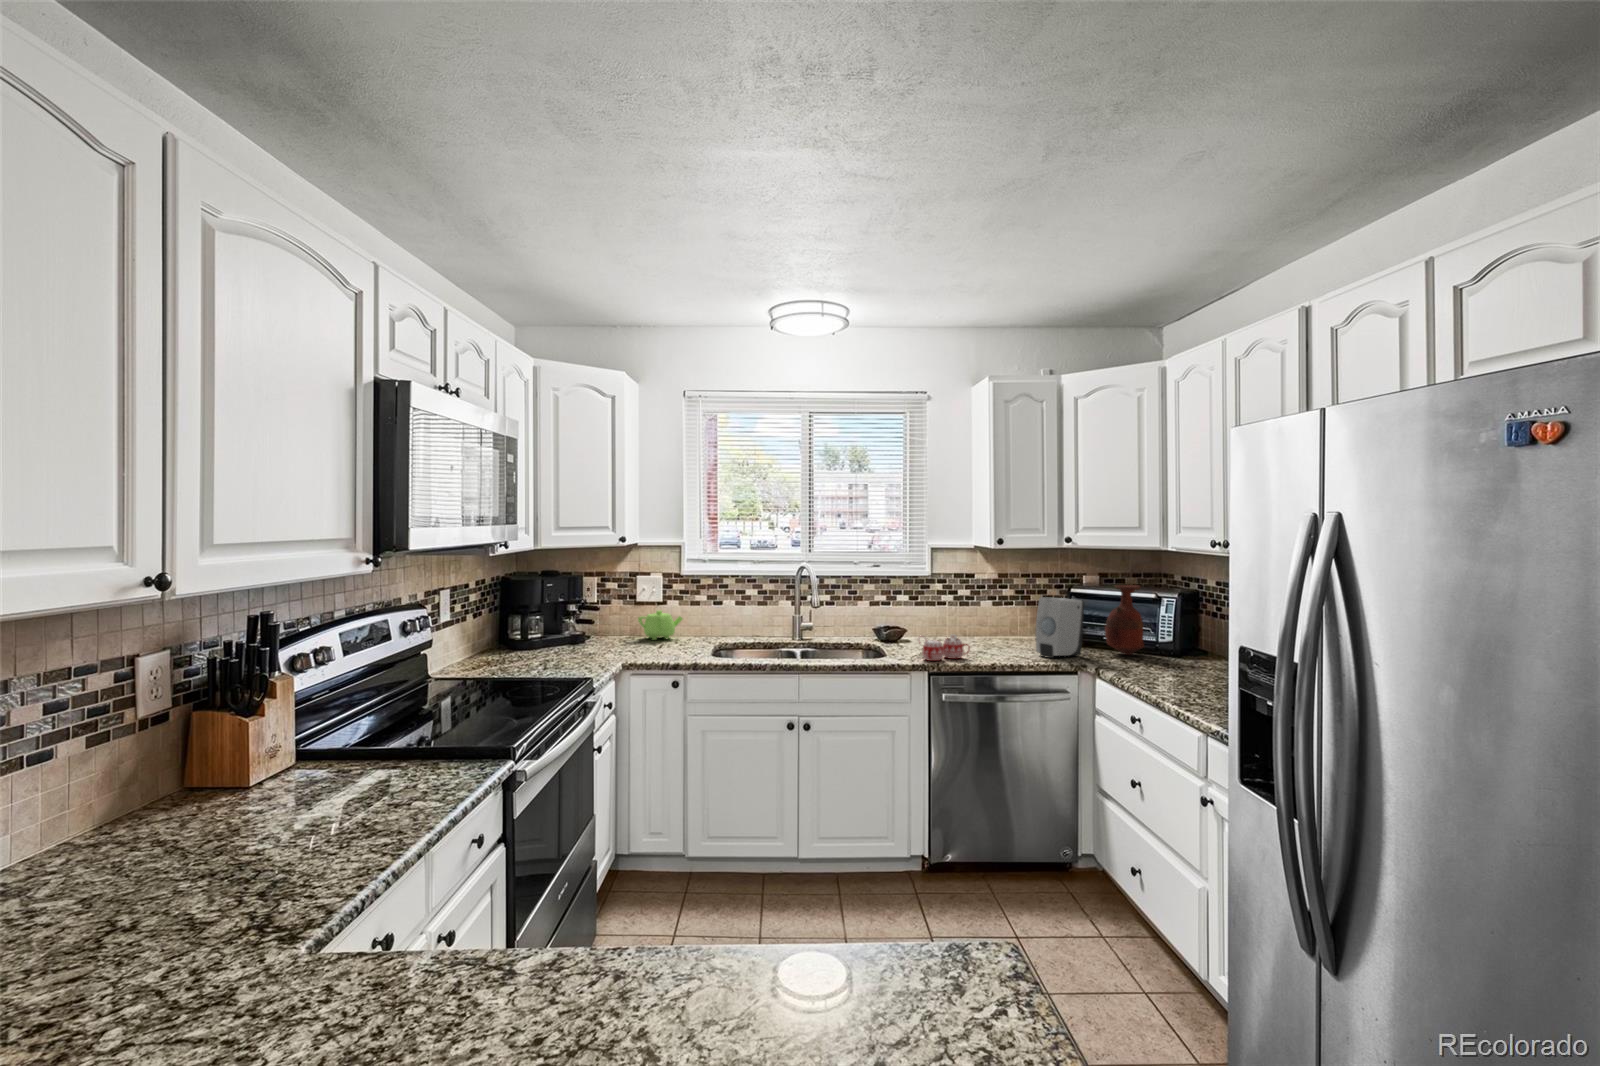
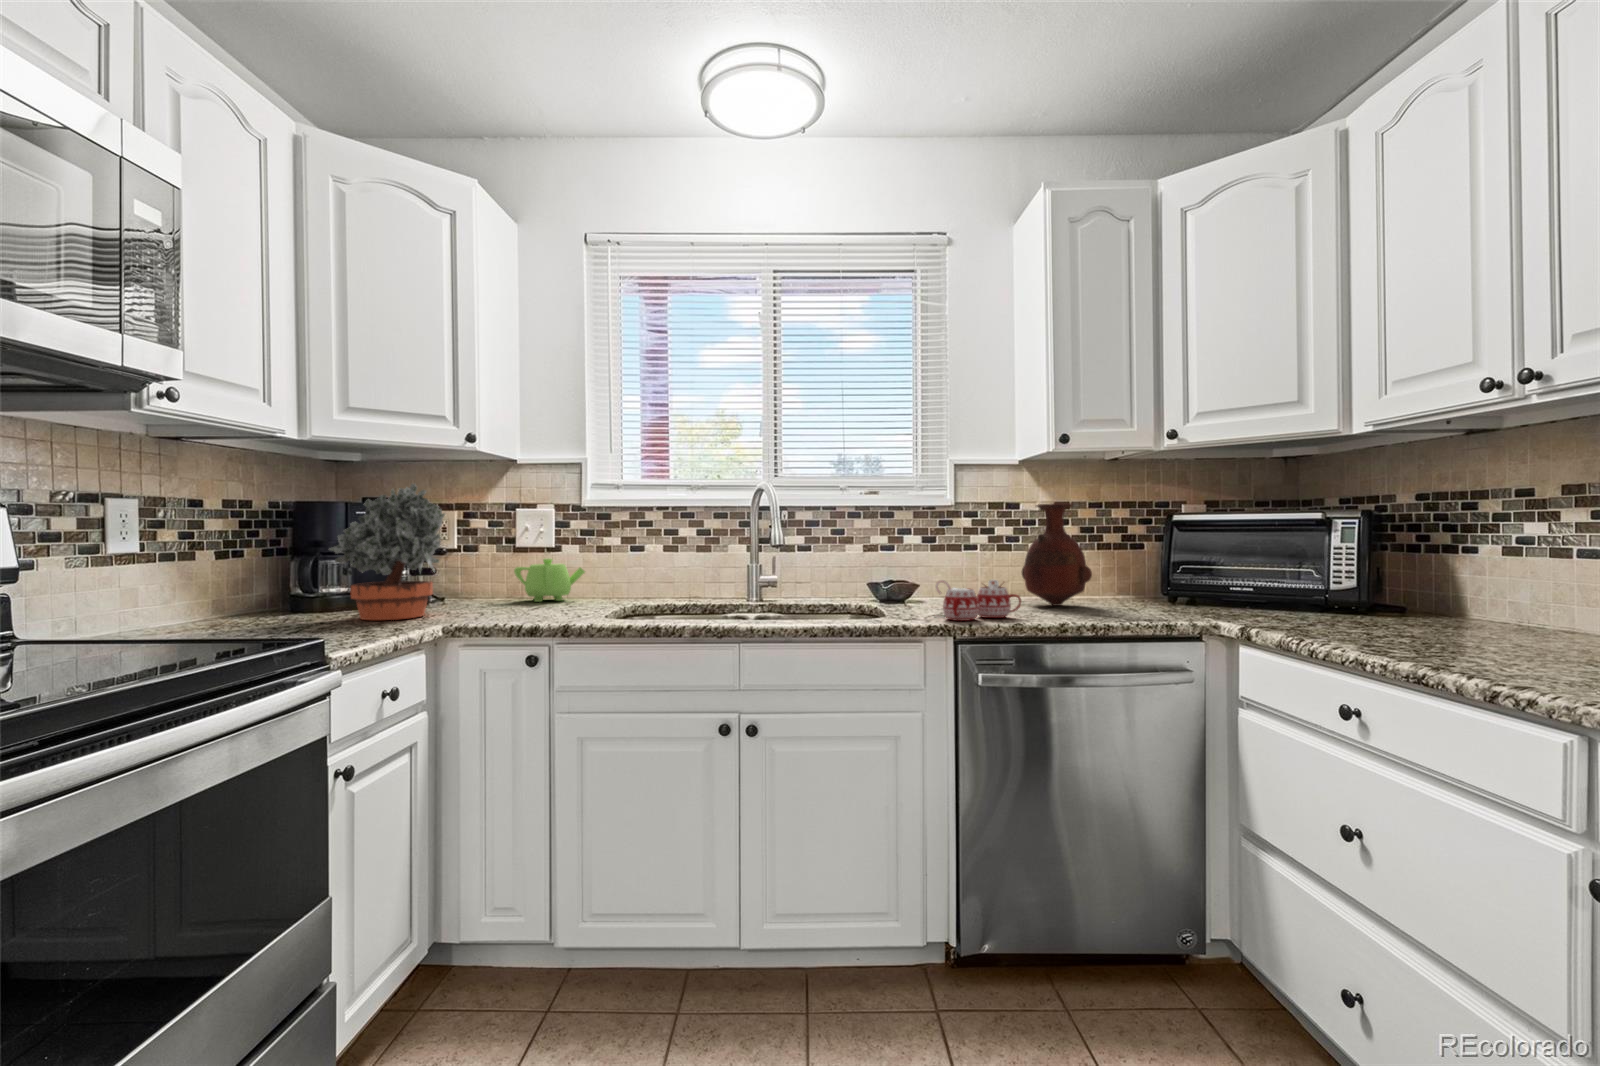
potted plant: none [542,572,615,659] -> present [330,484,445,620]
vase: present [1105,585,1144,655] -> present [1022,503,1092,606]
soap dispenser: present [1036,597,1084,658] -> none [1126,520,1205,617]

